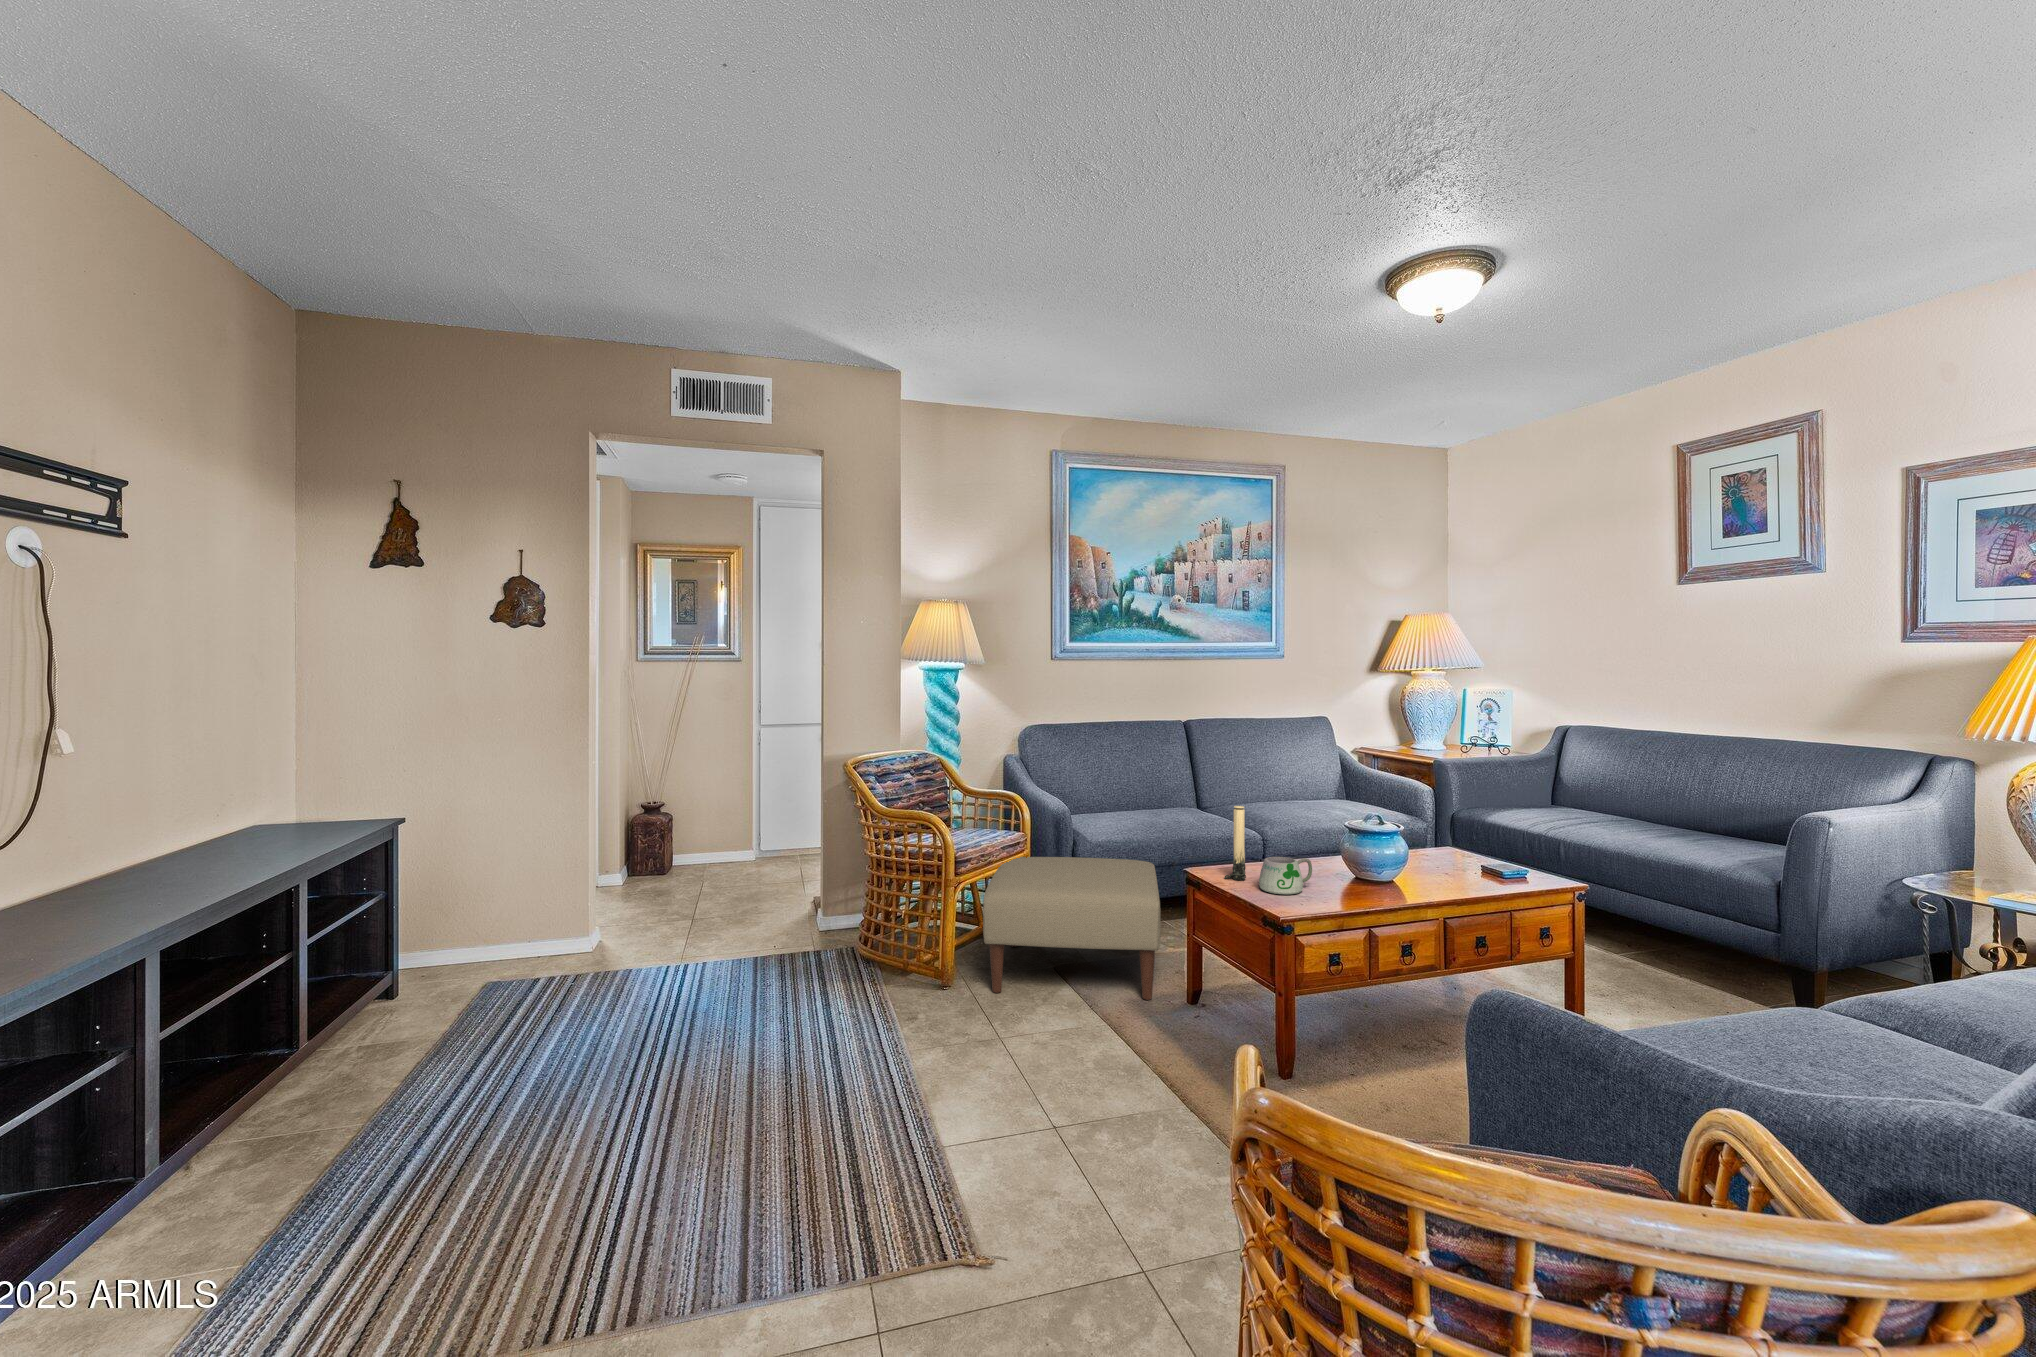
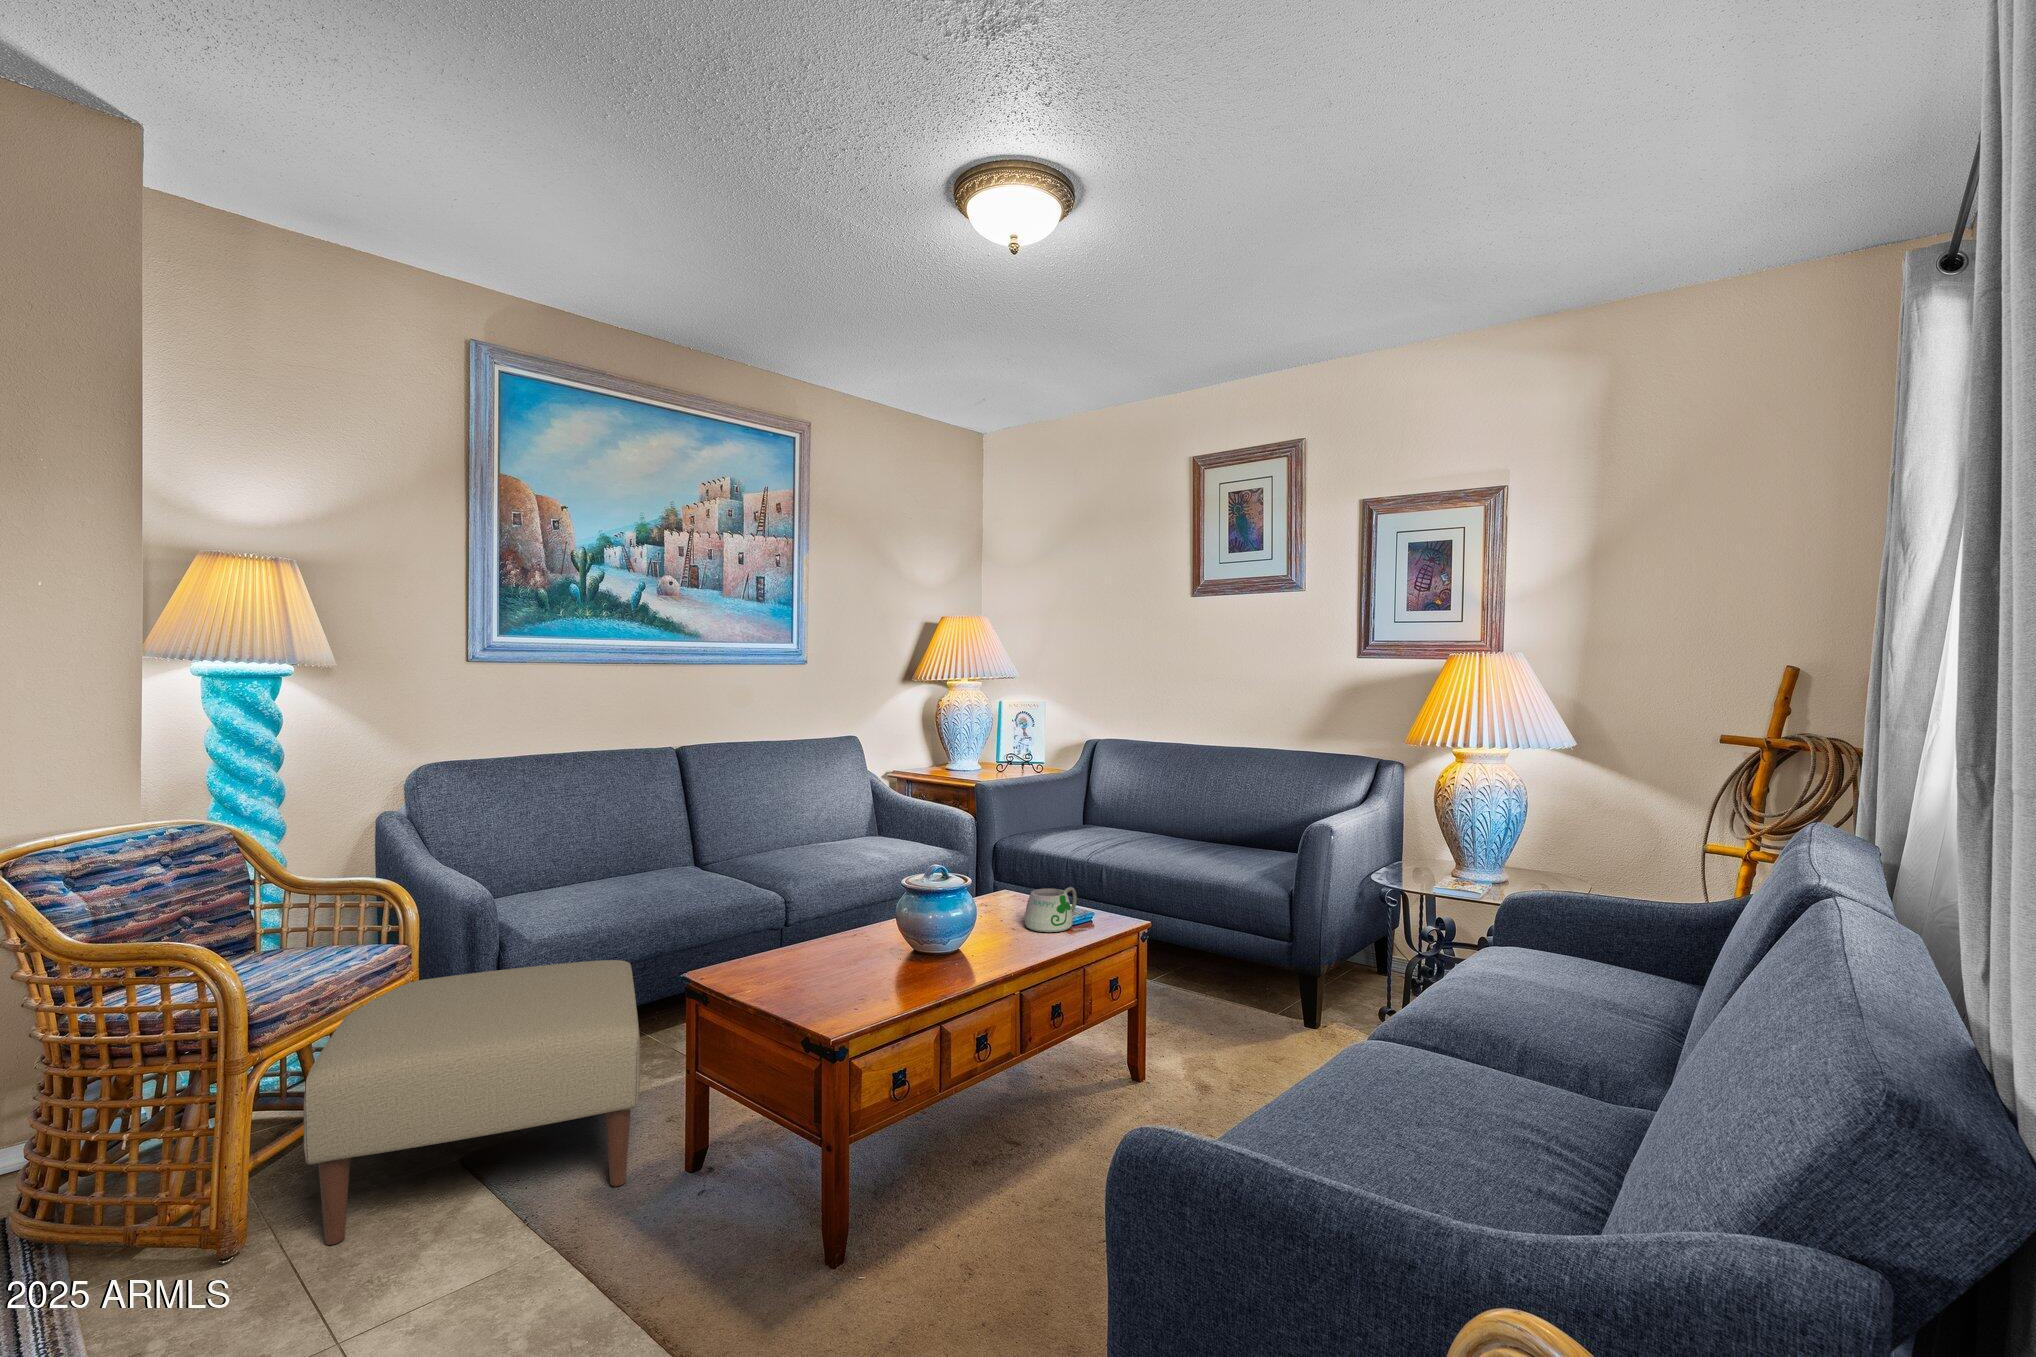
candle: present [1224,806,1246,880] -> none [740,874,772,984]
mug: present [1259,857,1312,894] -> present [1025,887,1078,932]

